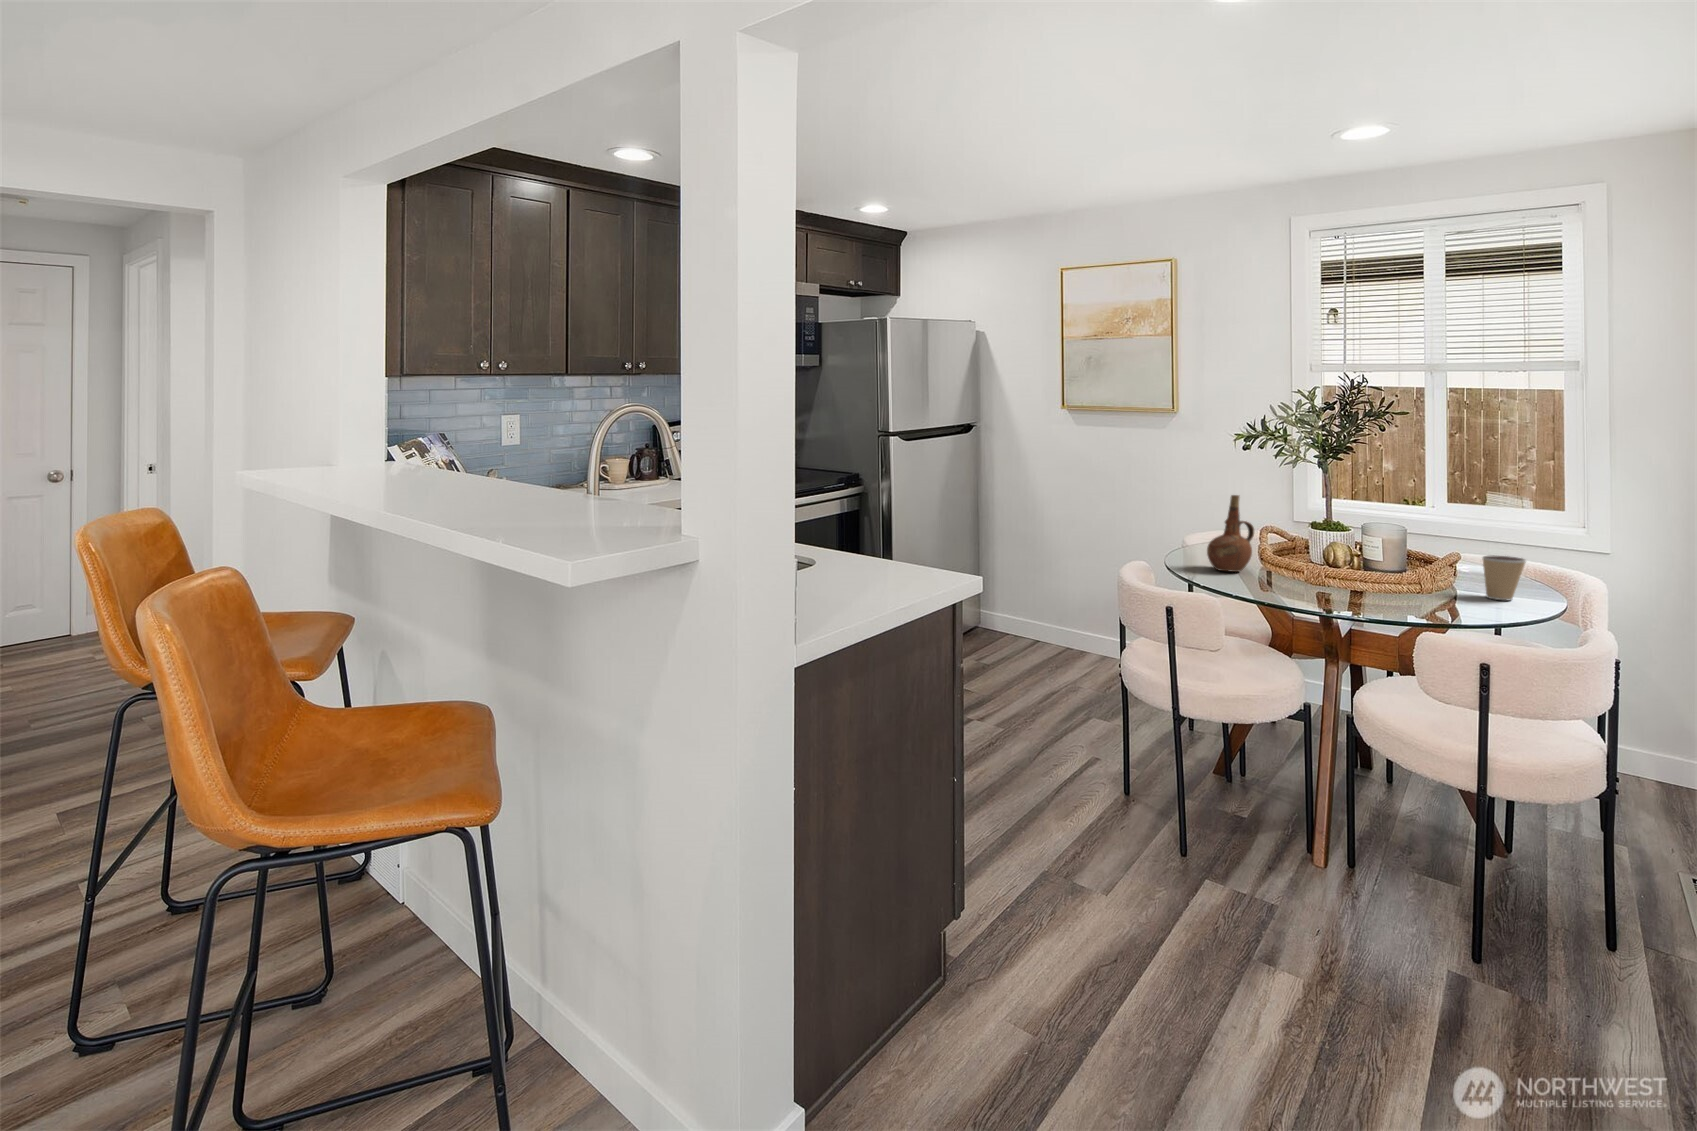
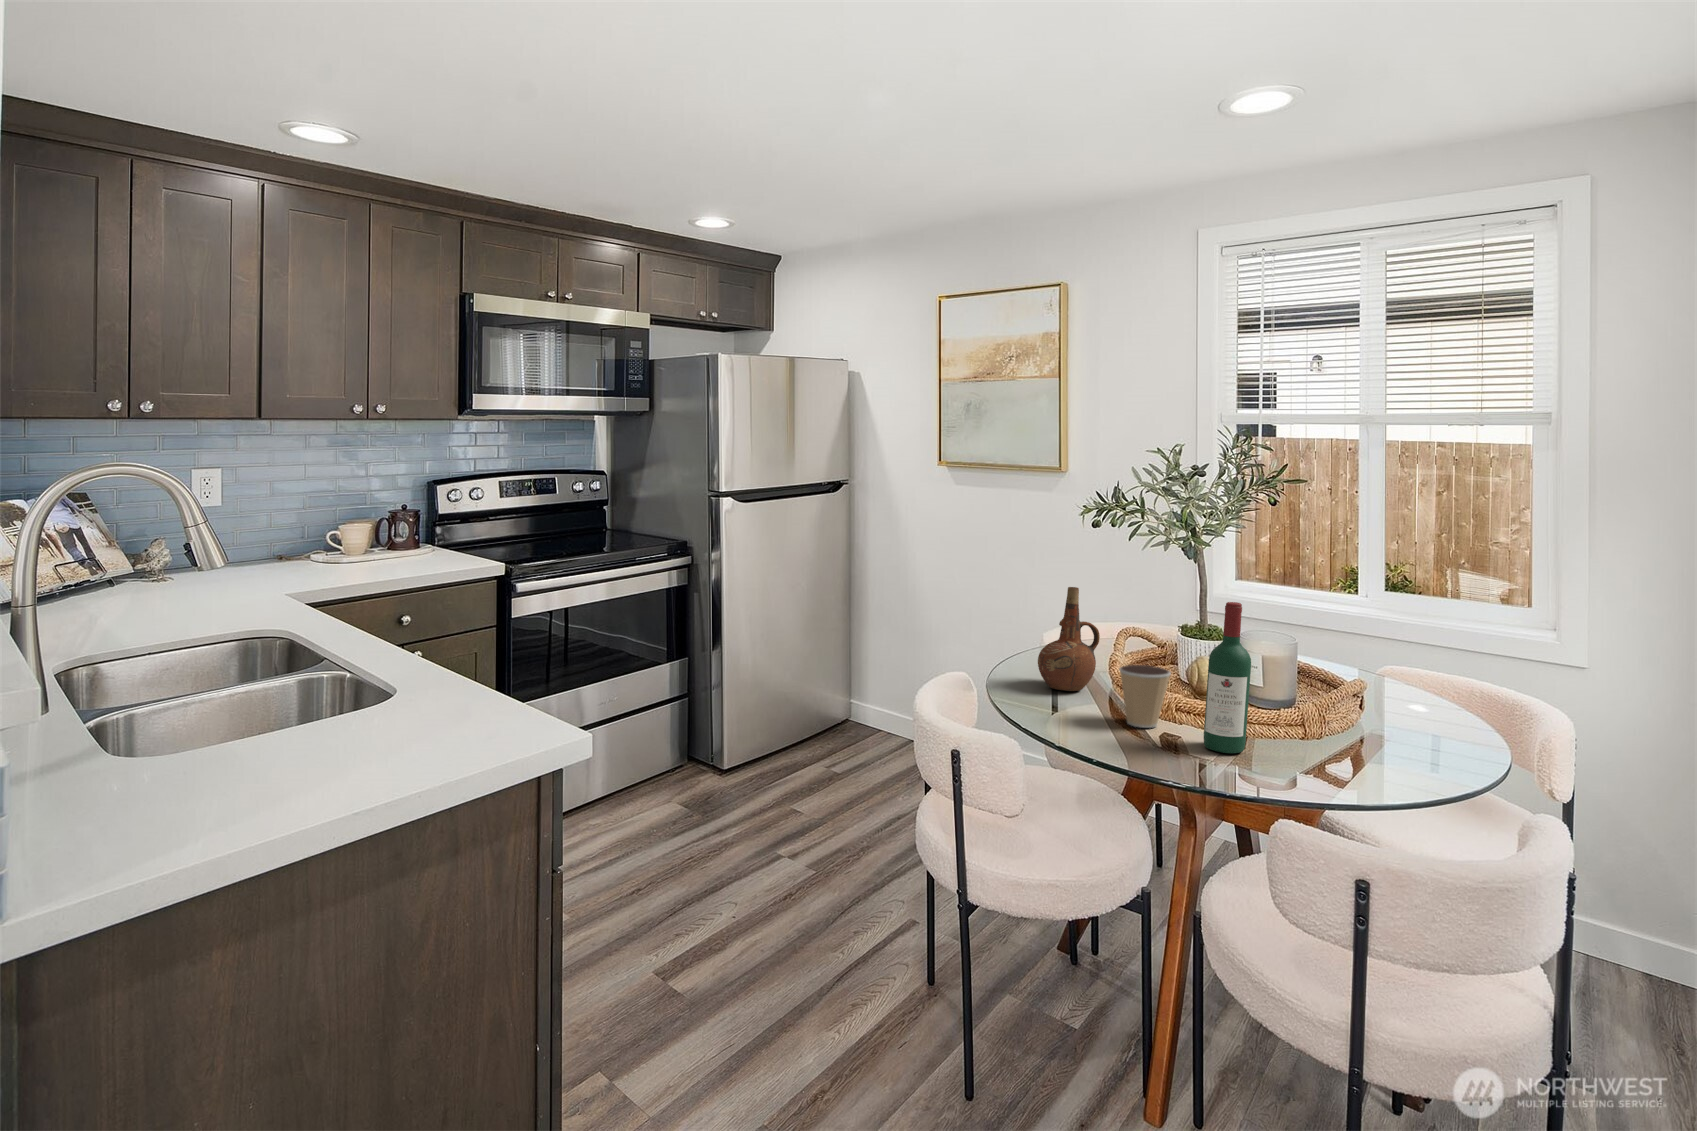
wine bottle: none [1350,497,1387,604] -> present [1204,602,1251,753]
coffee cup: present [1482,555,1526,600] -> present [1119,665,1171,728]

